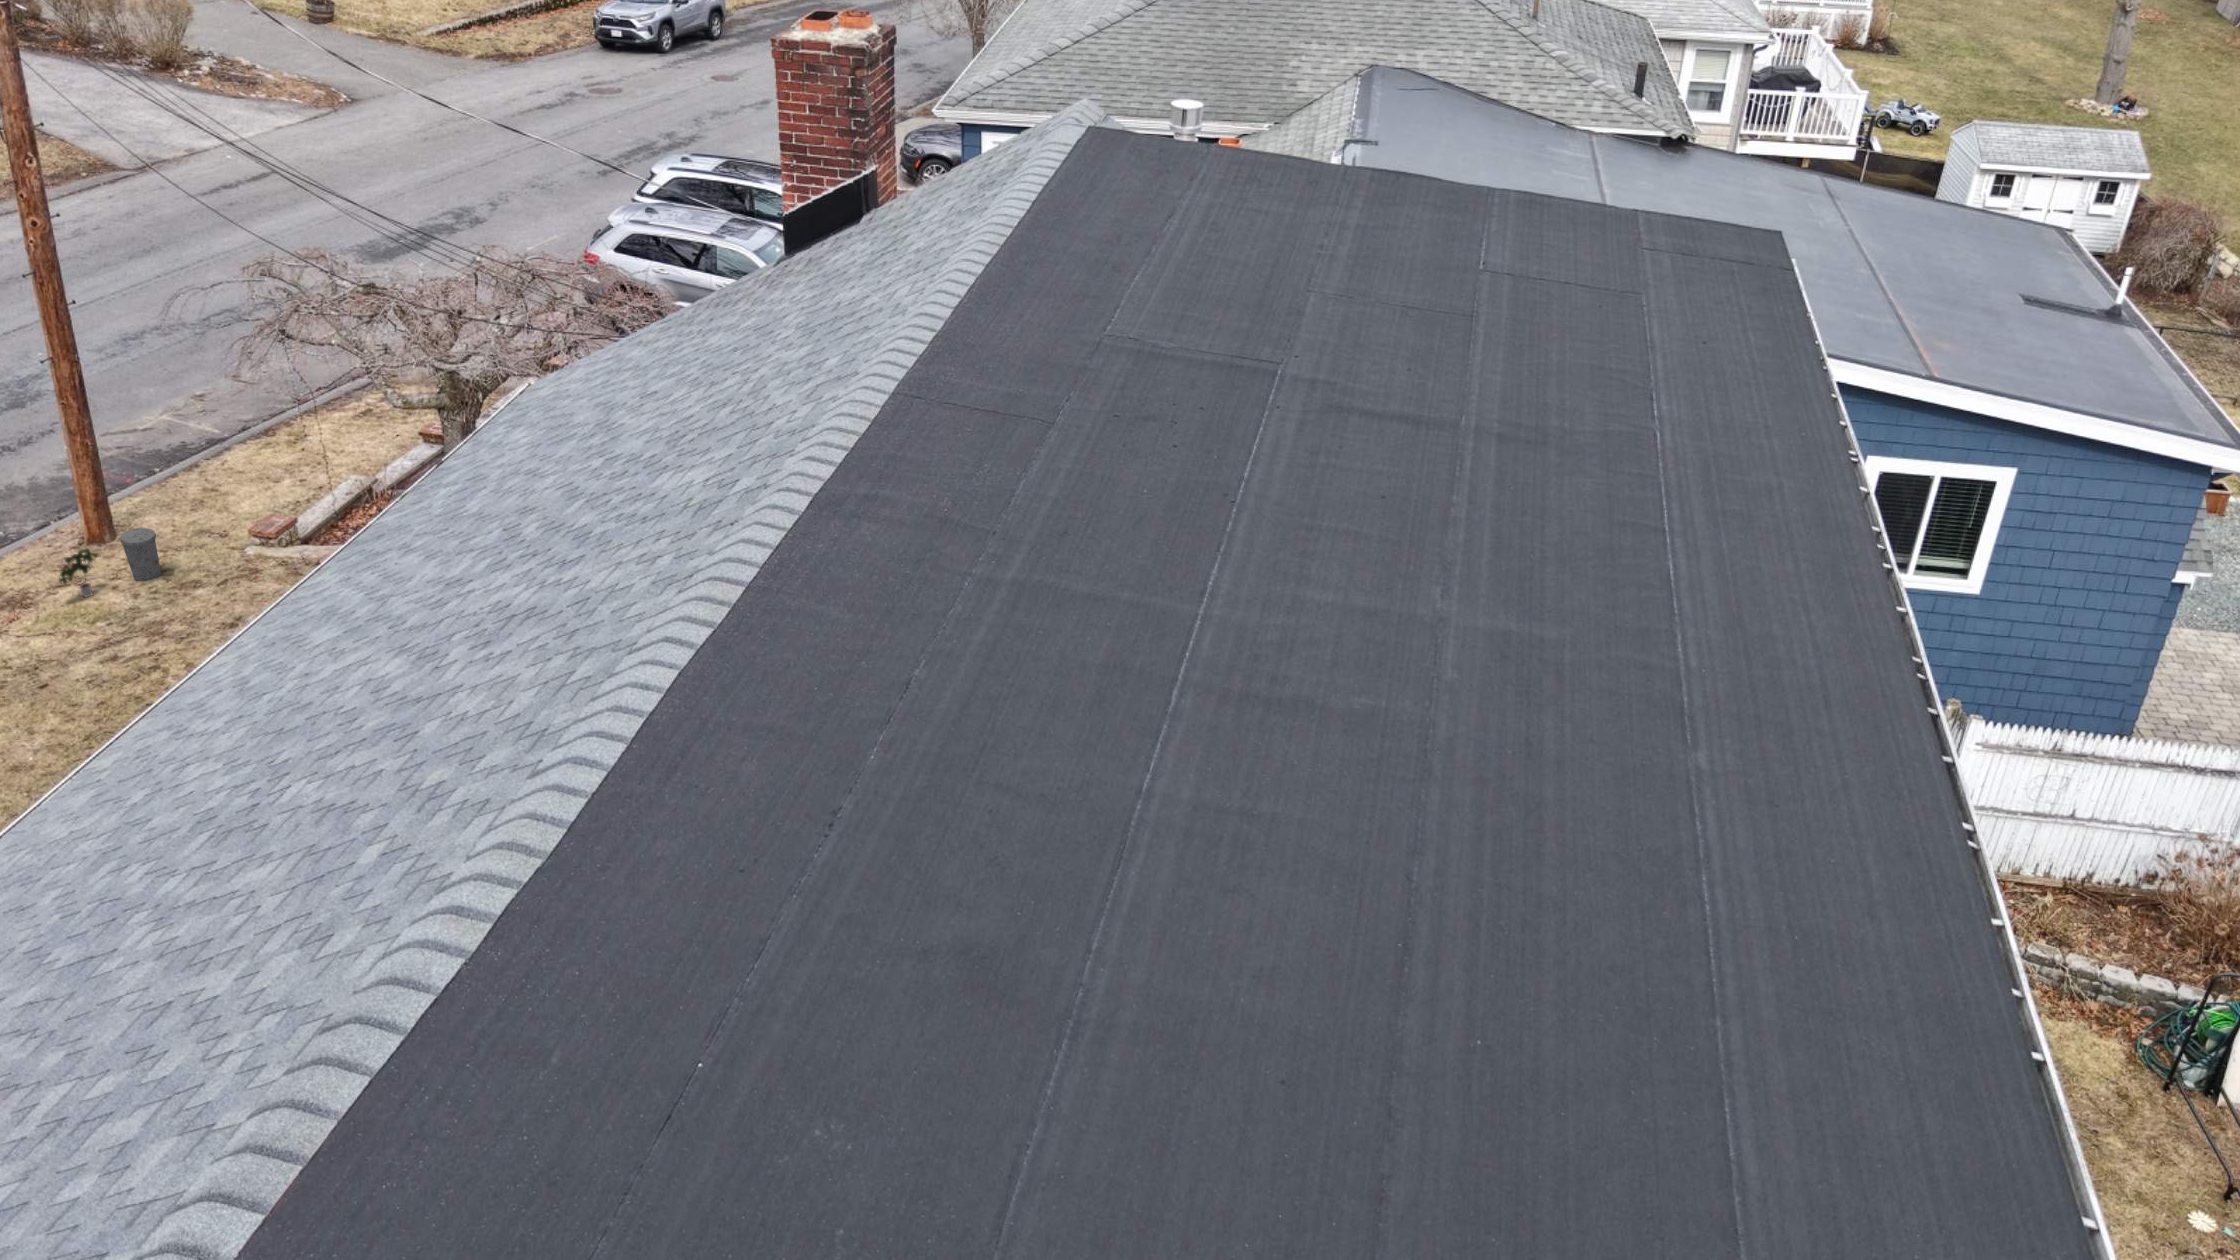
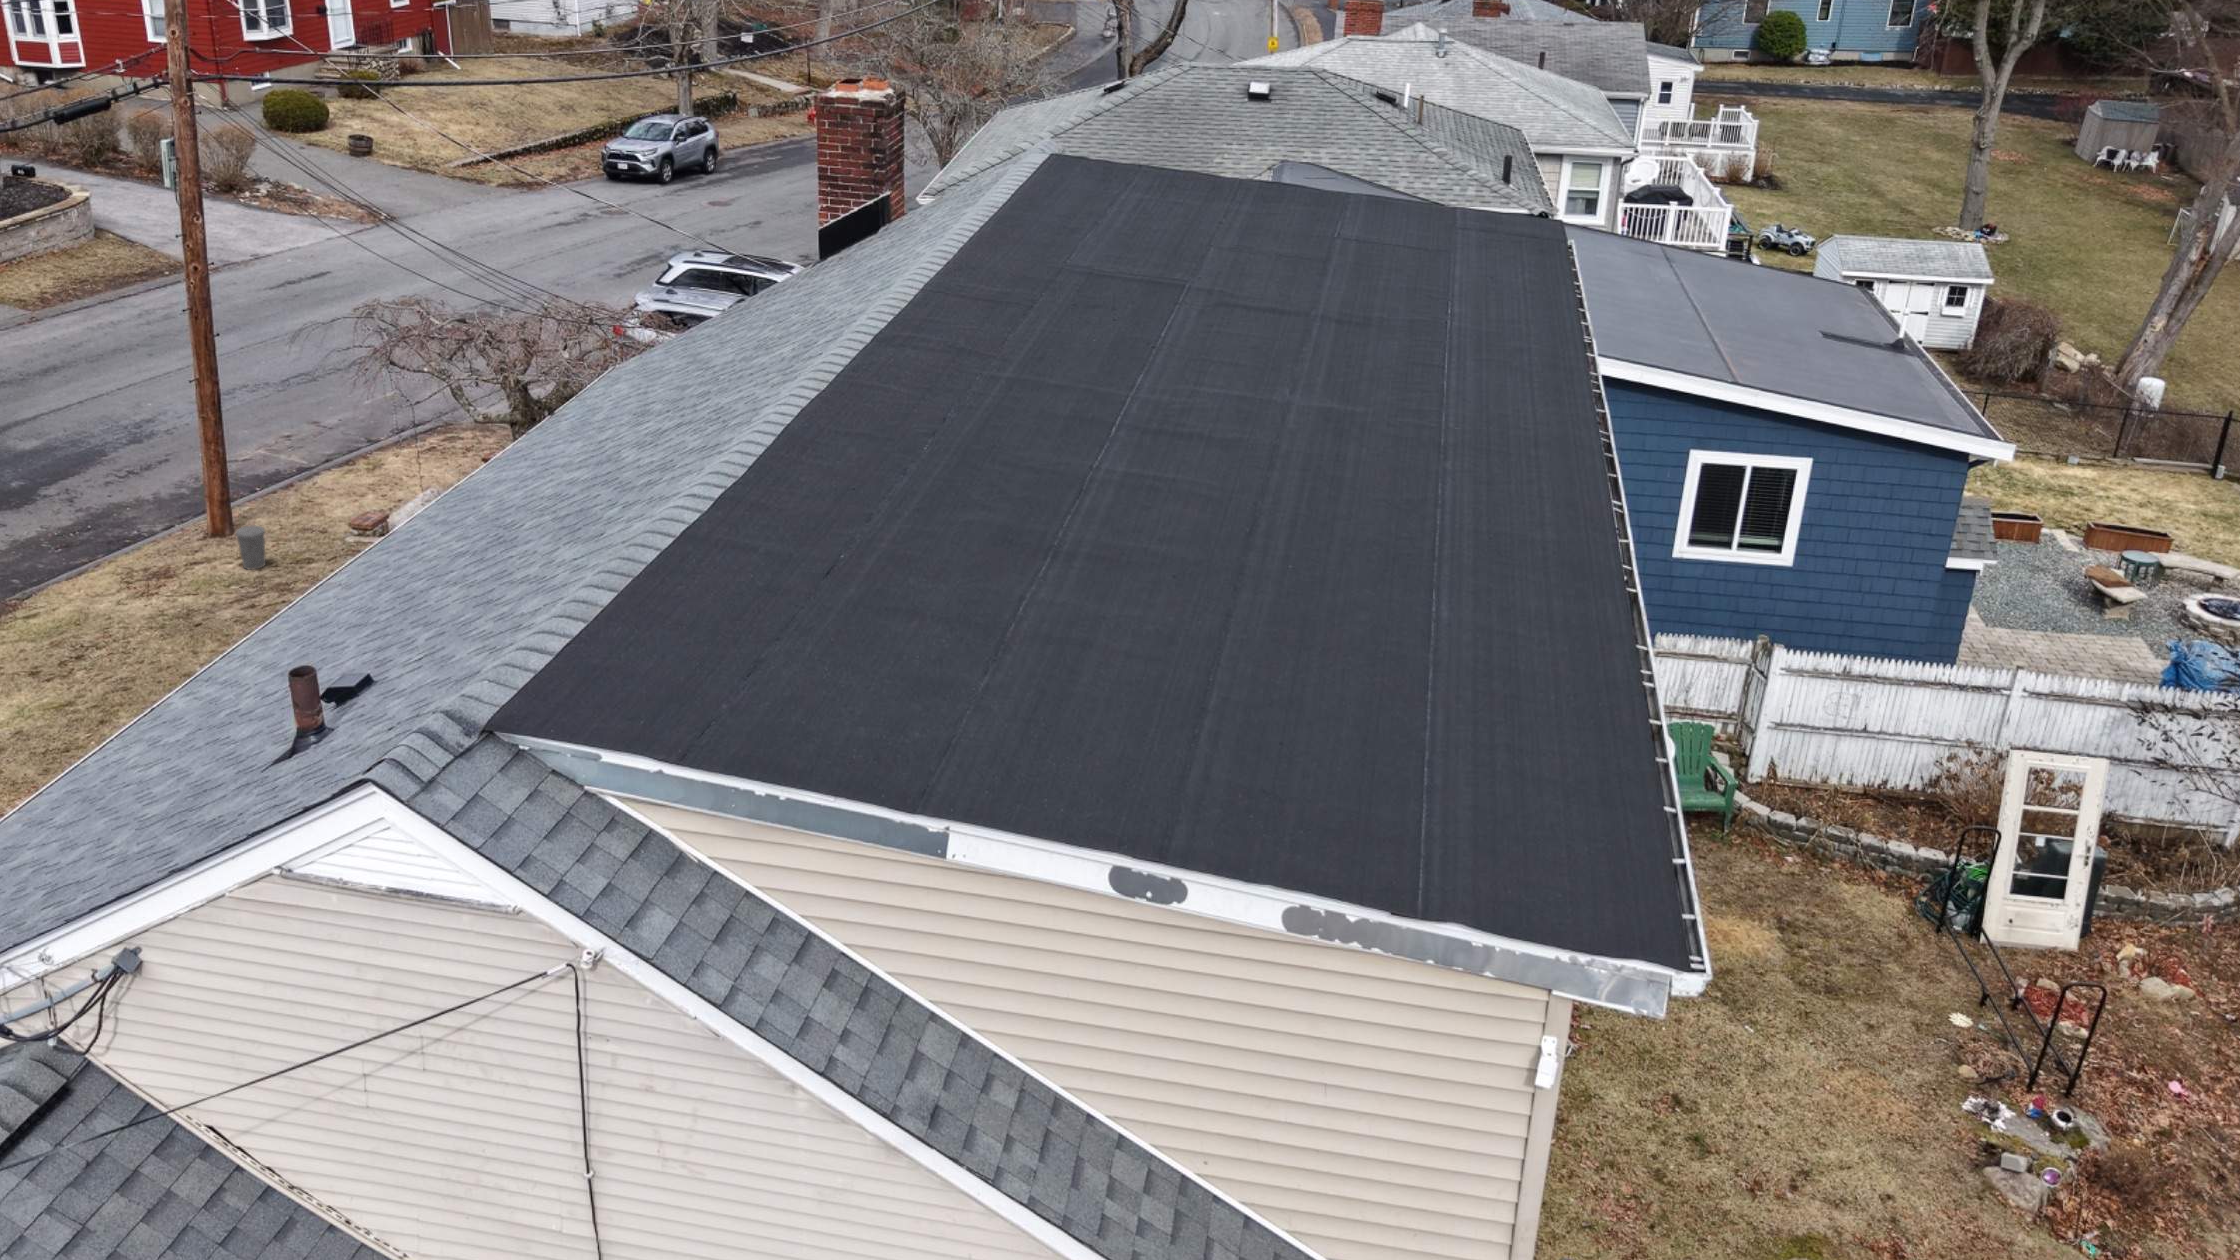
potted plant: present [59,548,98,597] -> none [184,539,218,581]

